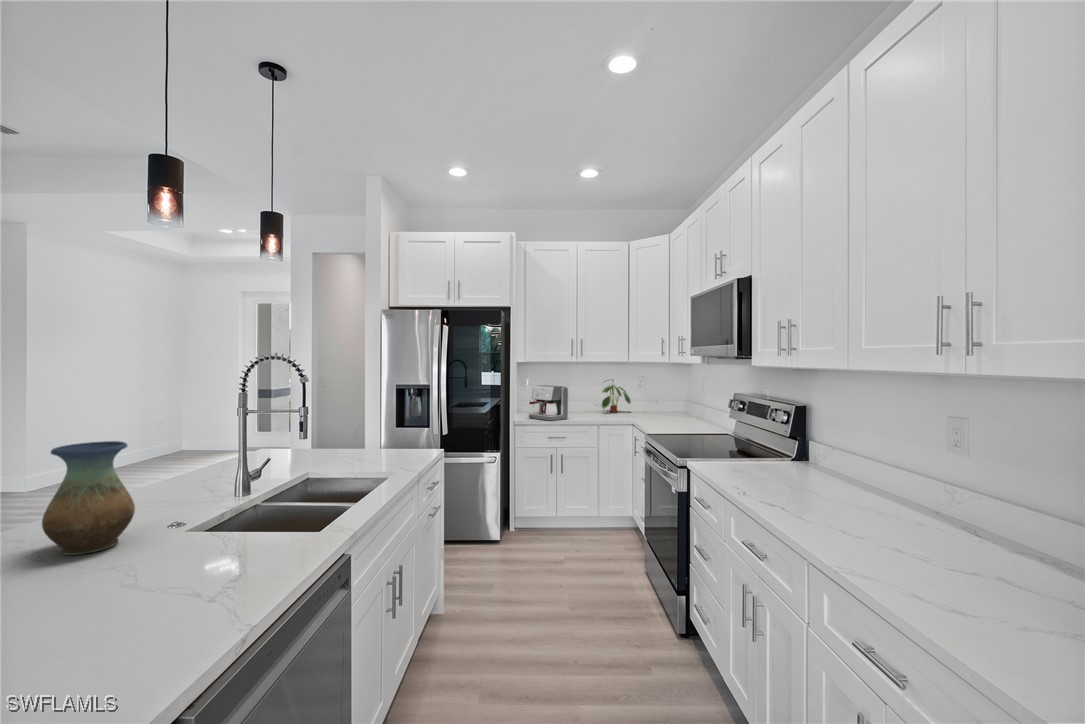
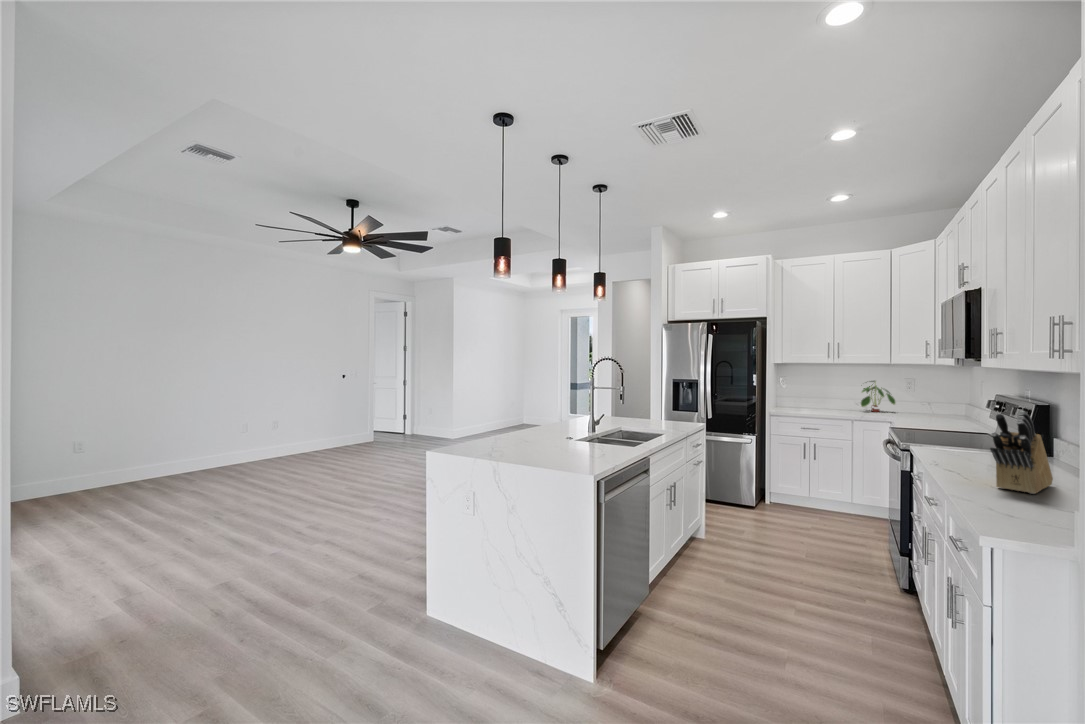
coffee maker: present [529,385,568,421] -> none [783,383,821,413]
knife block: none [844,431,912,545] -> present [990,411,1053,494]
vase: present [42,441,135,555] -> none [533,393,561,438]

